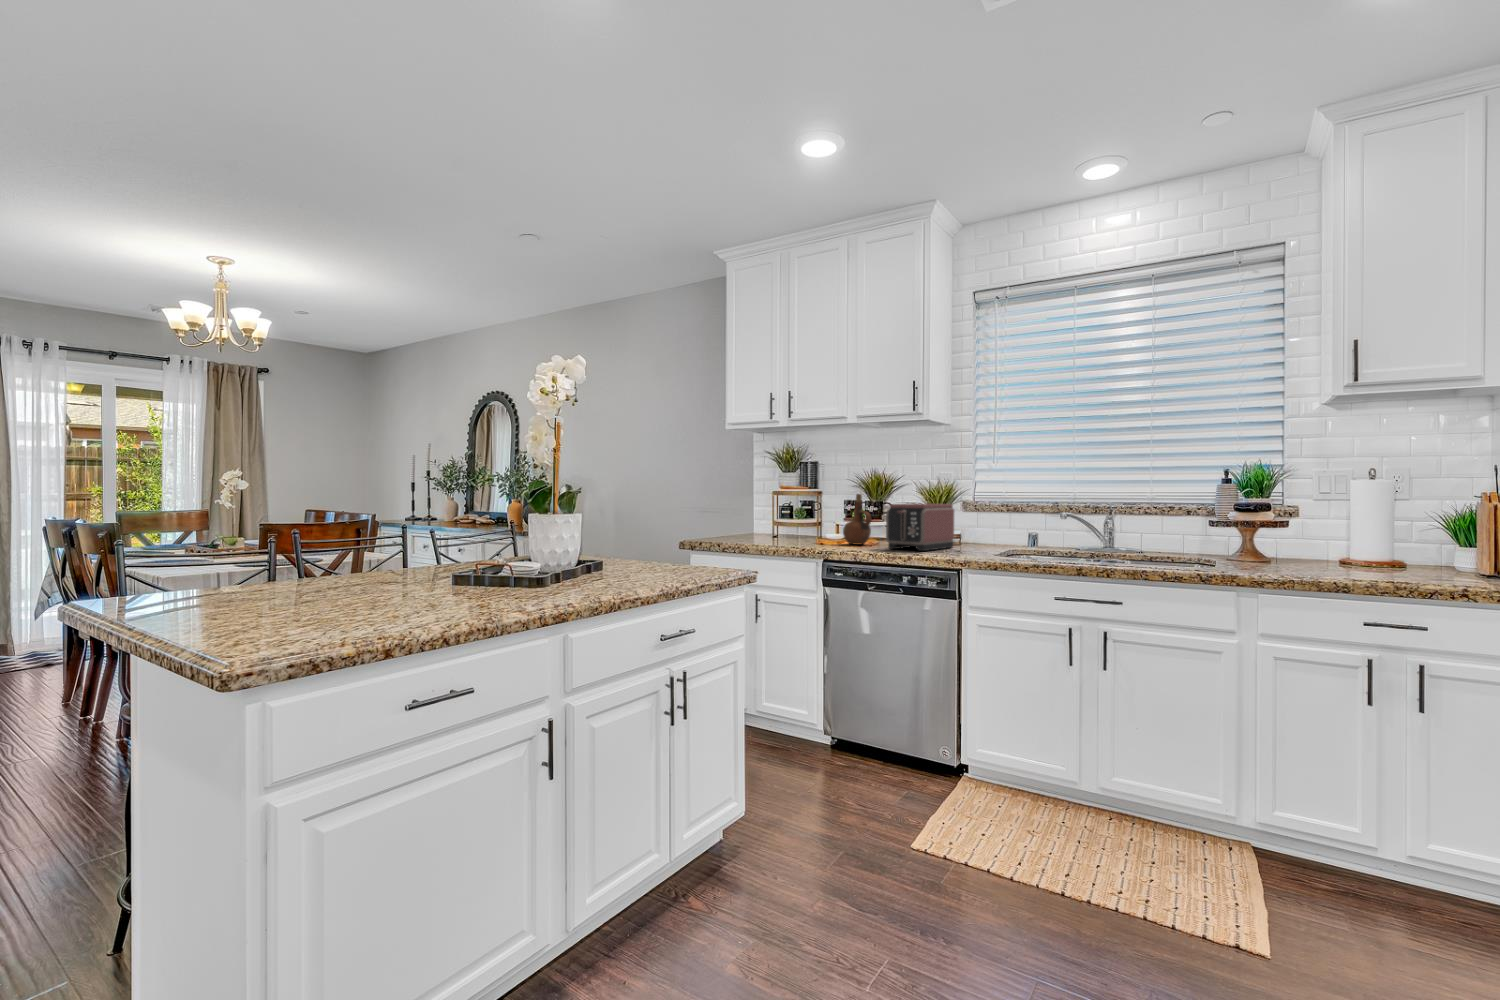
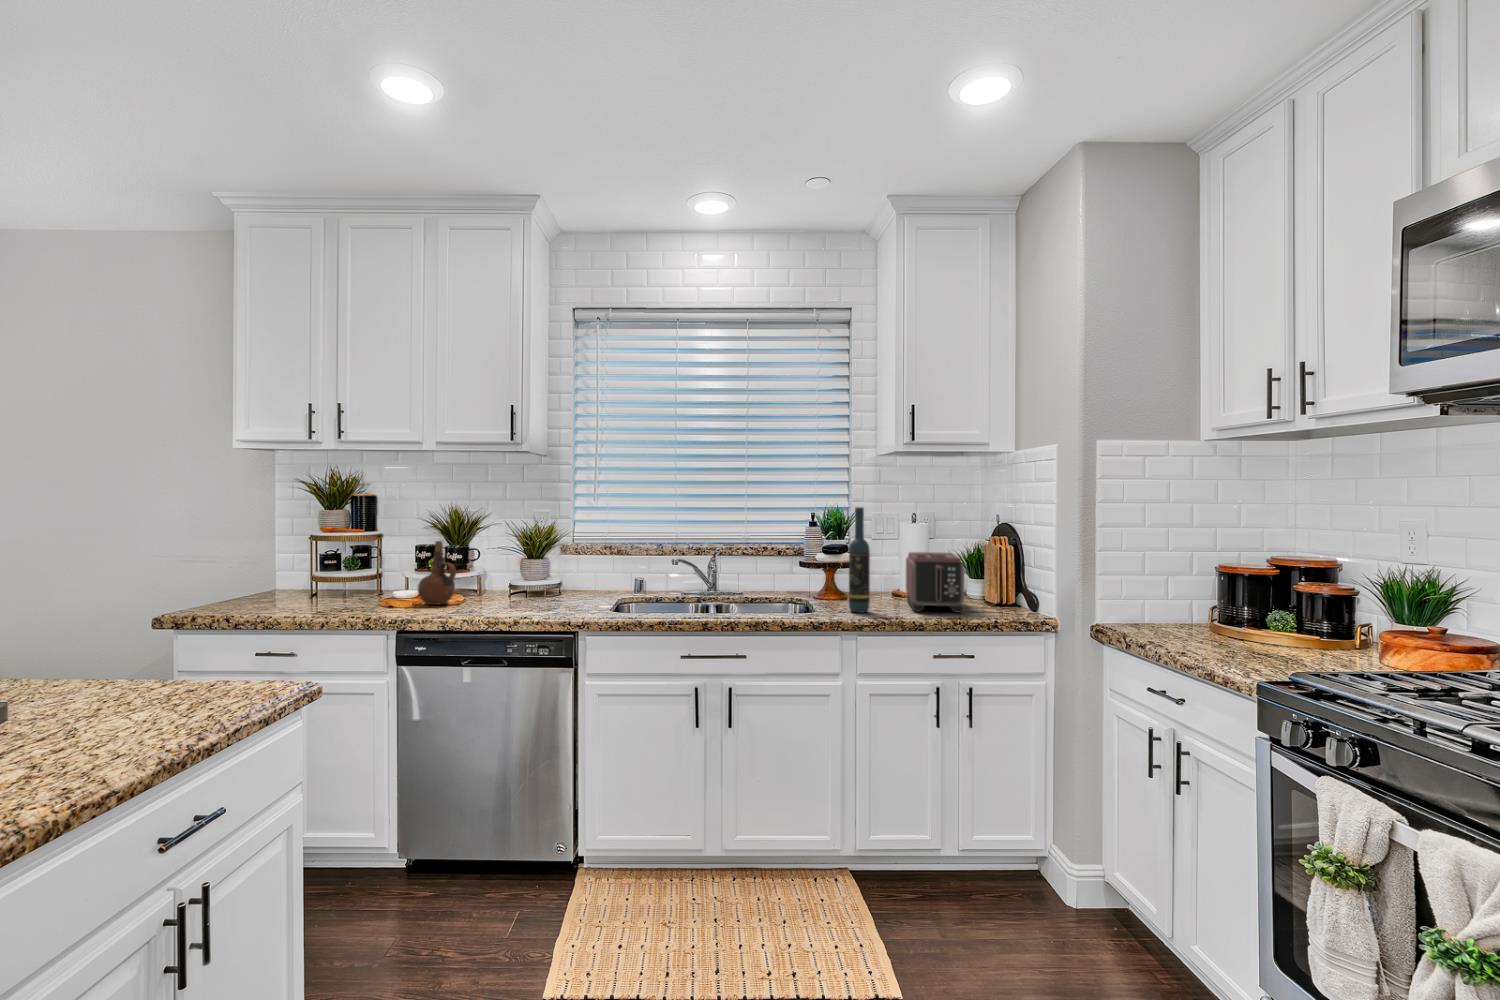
wine bottle: none [1256,456,1284,570] -> present [849,507,870,613]
toaster: present [886,504,954,551] -> present [906,552,964,613]

